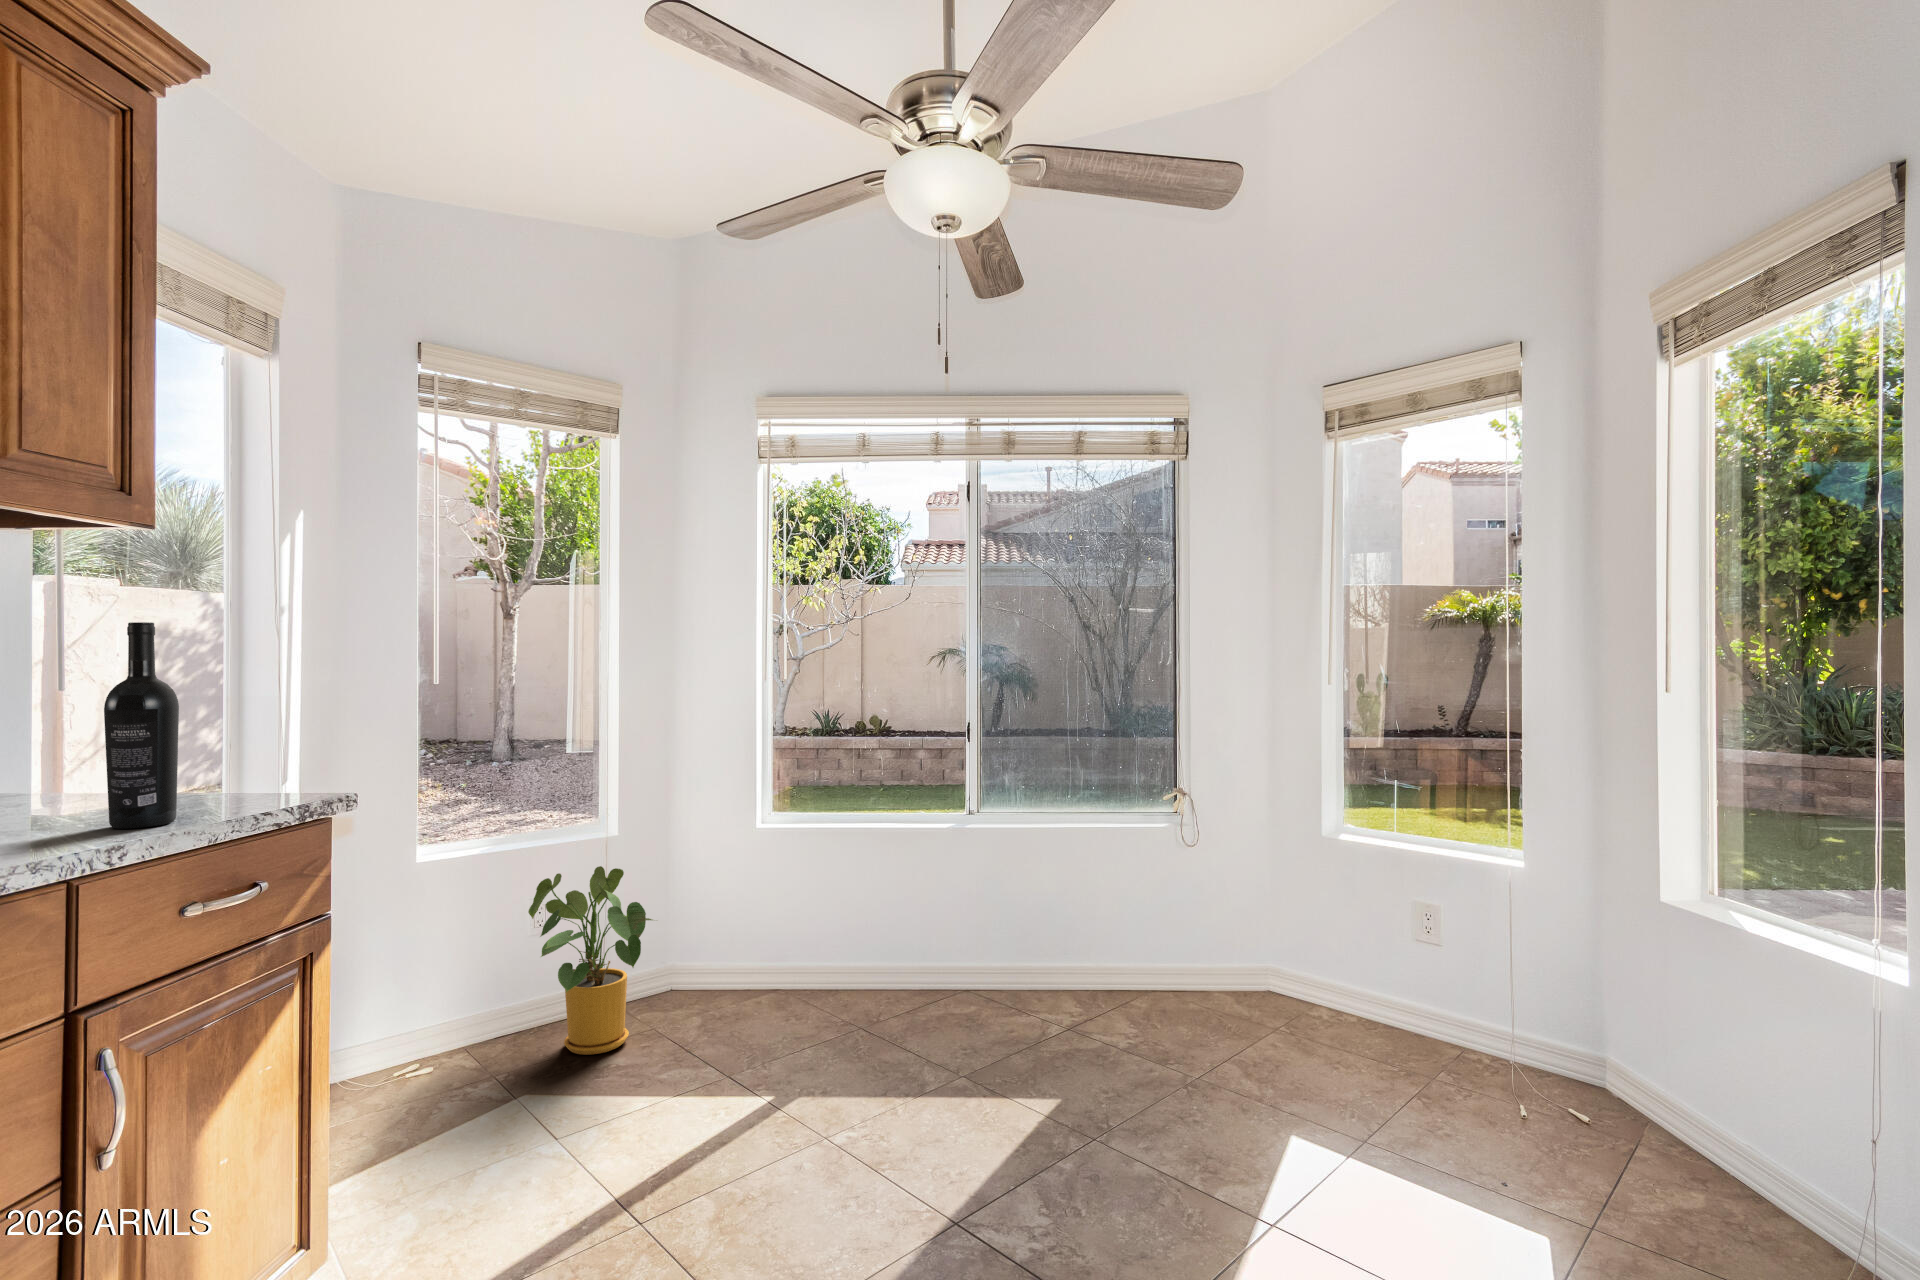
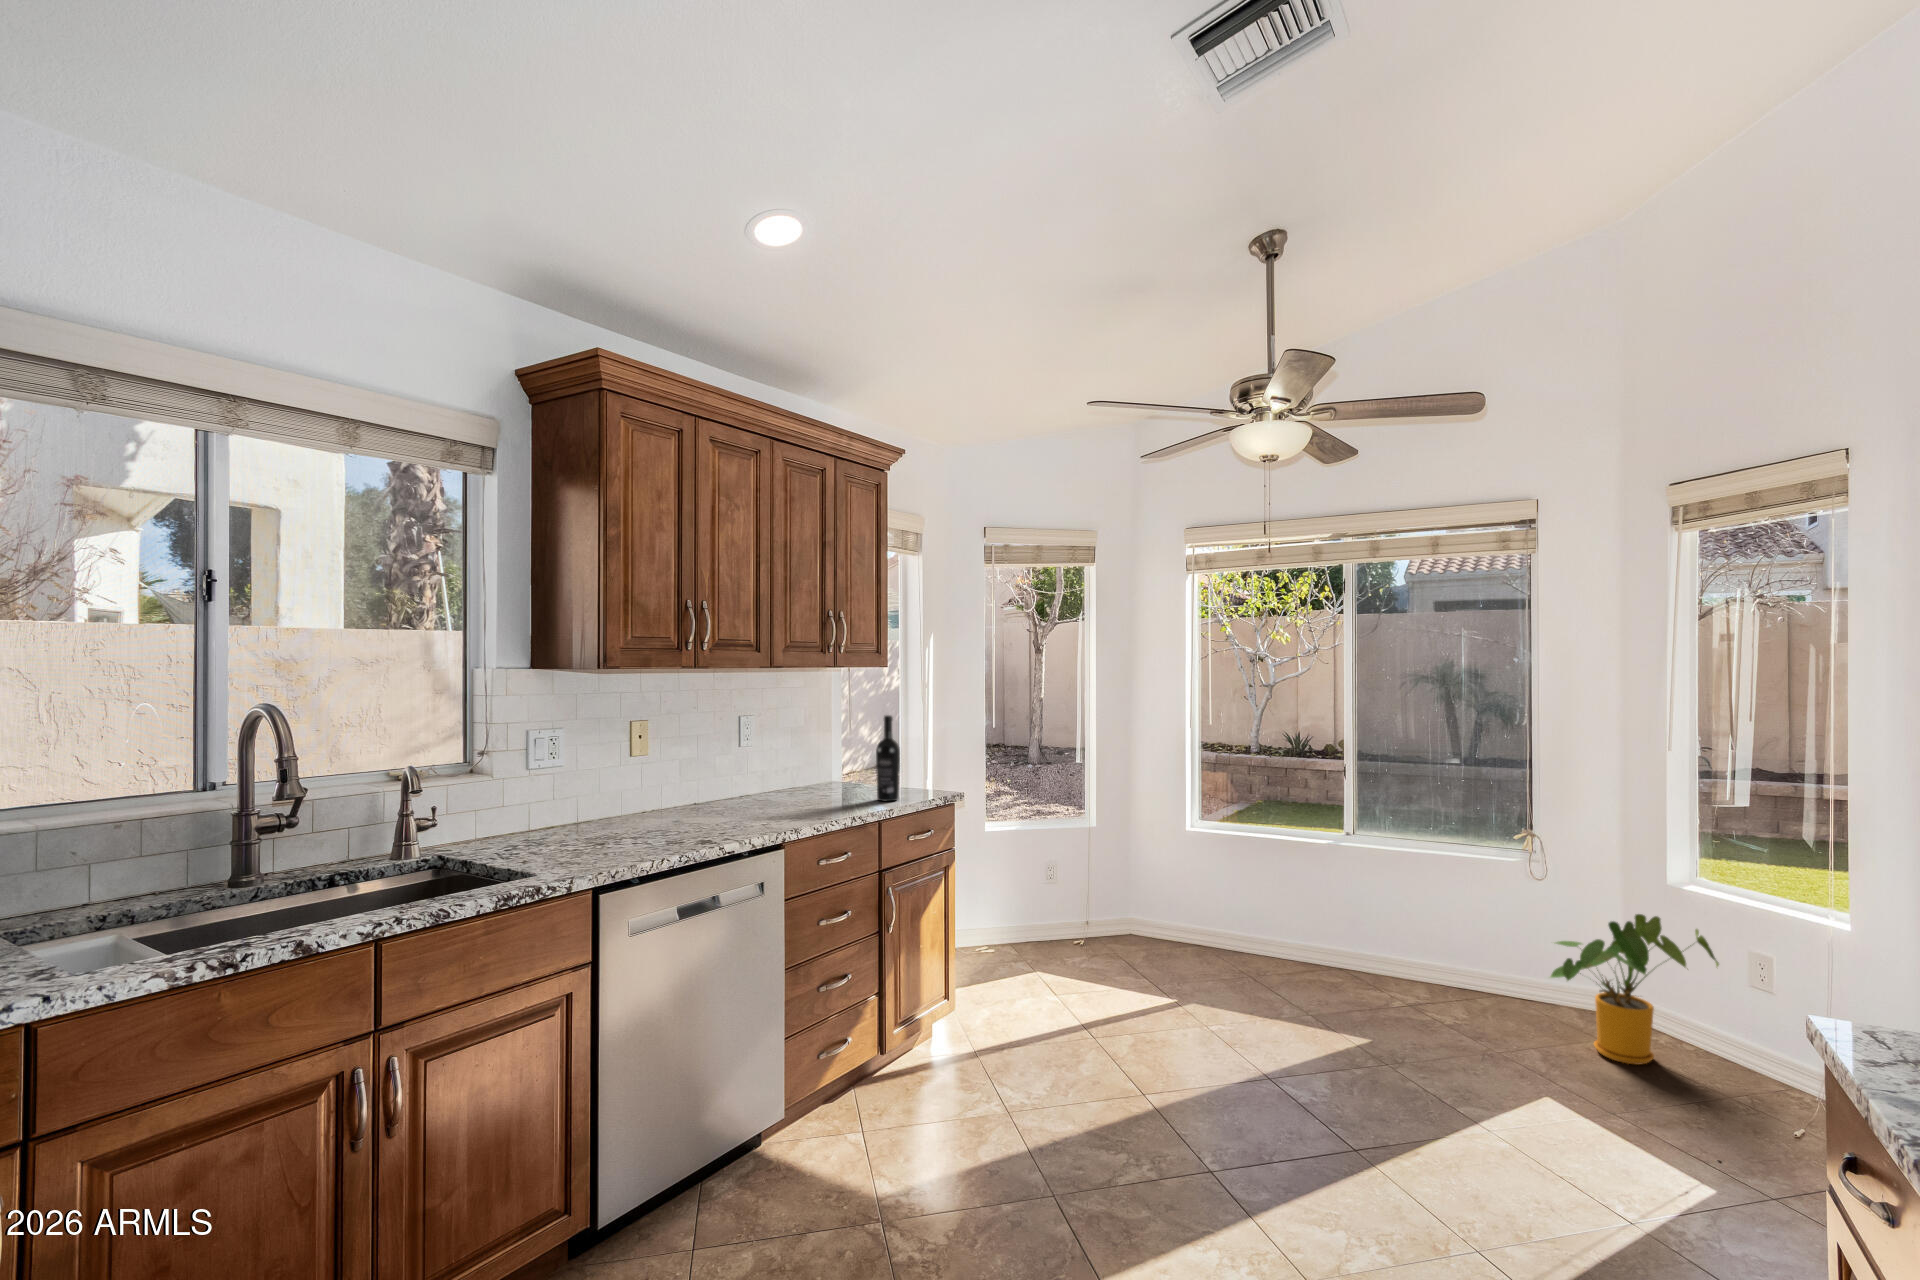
house plant: present [528,866,653,1055] -> present [1551,914,1719,1065]

